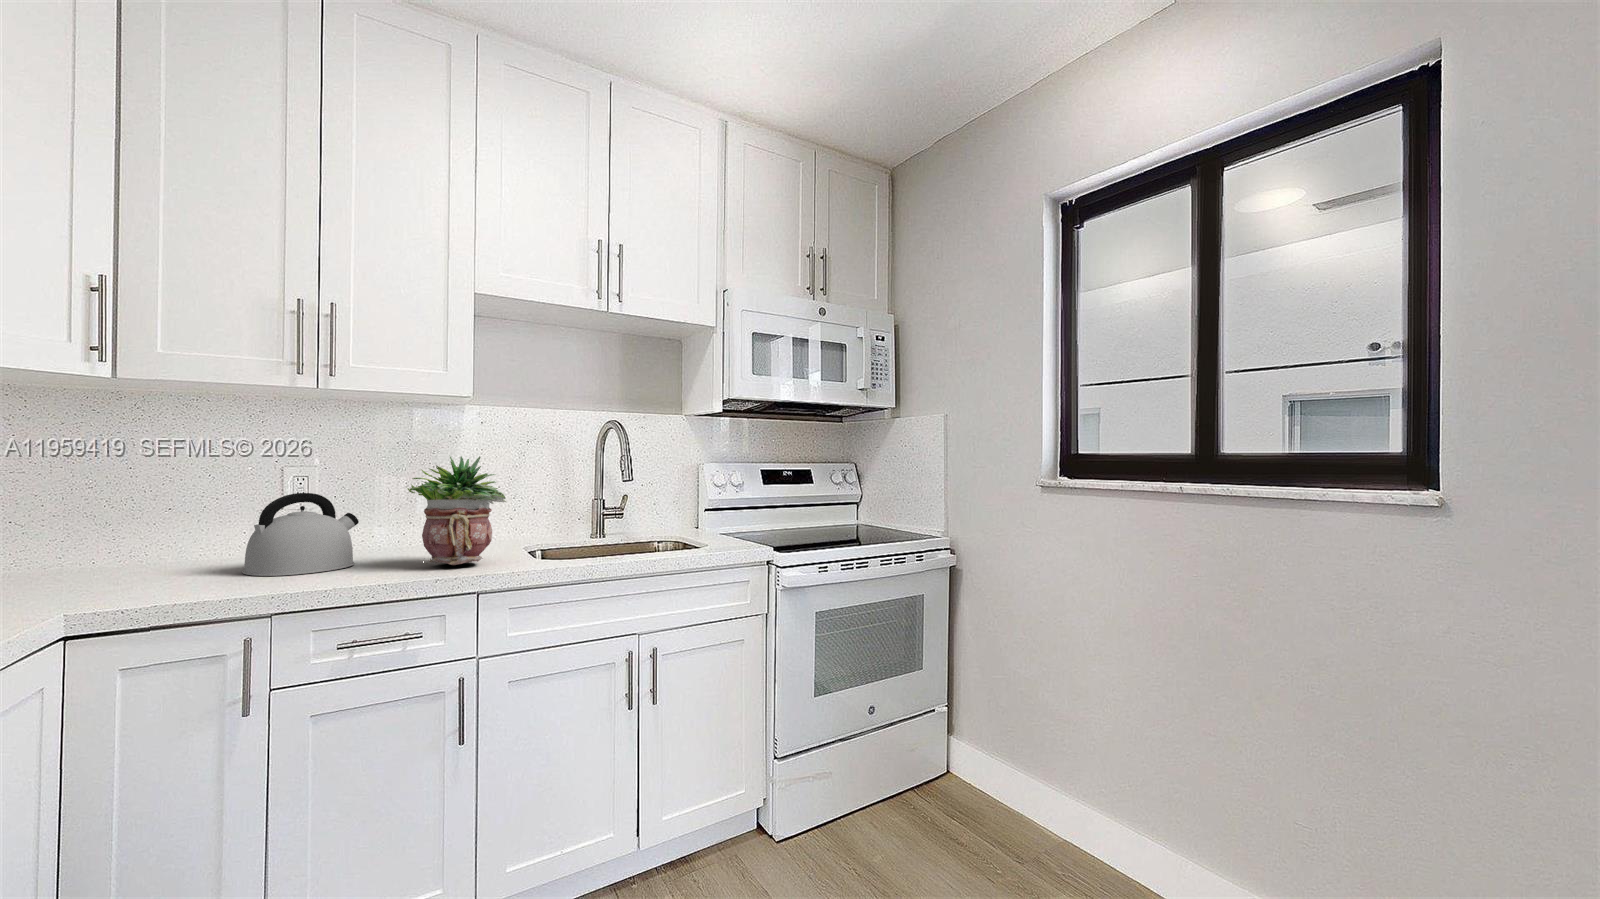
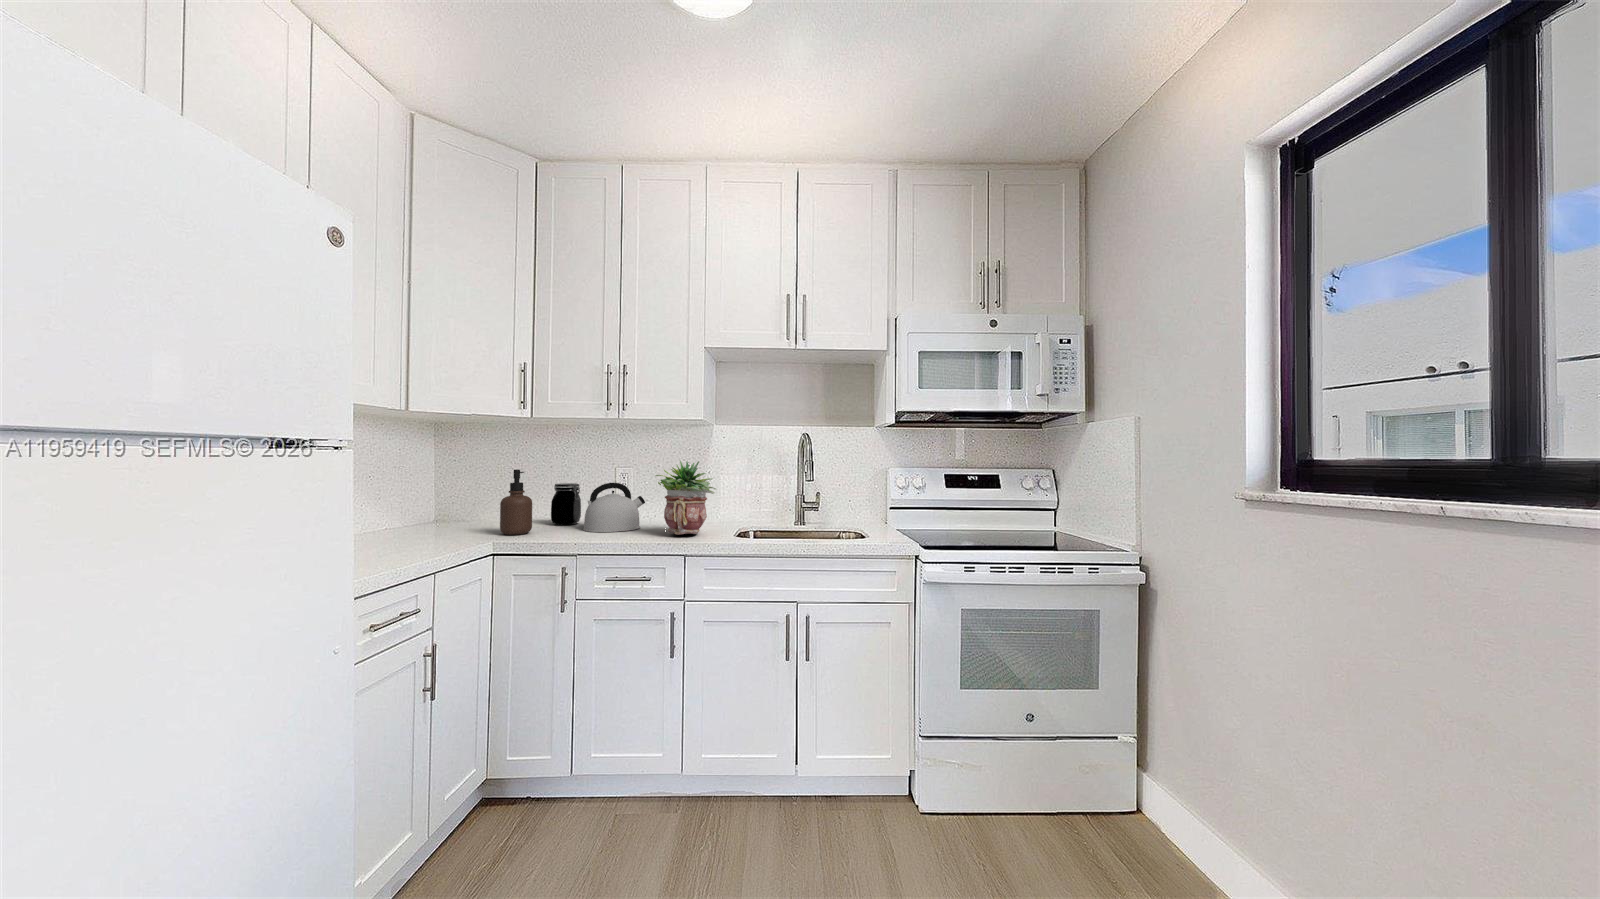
soap dispenser: none [68,473,145,596] -> present [500,470,532,535]
jar: none [148,498,215,573] -> present [551,483,581,525]

